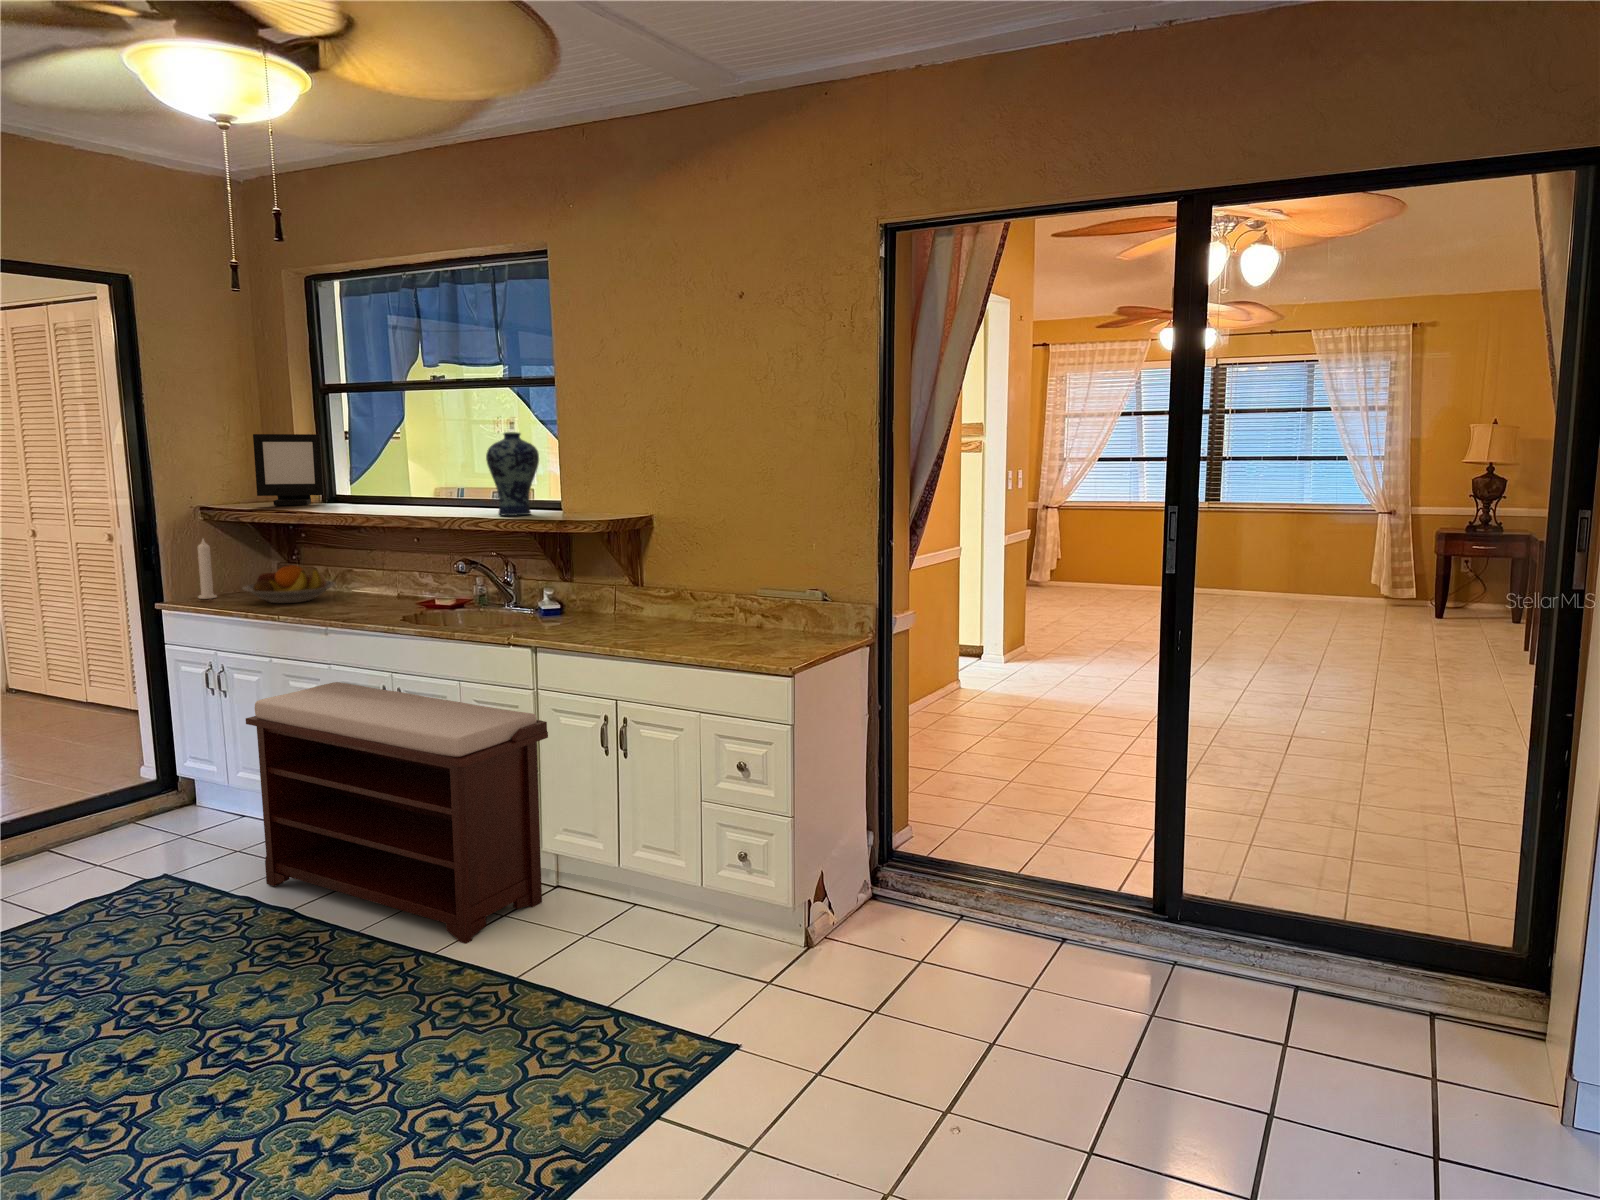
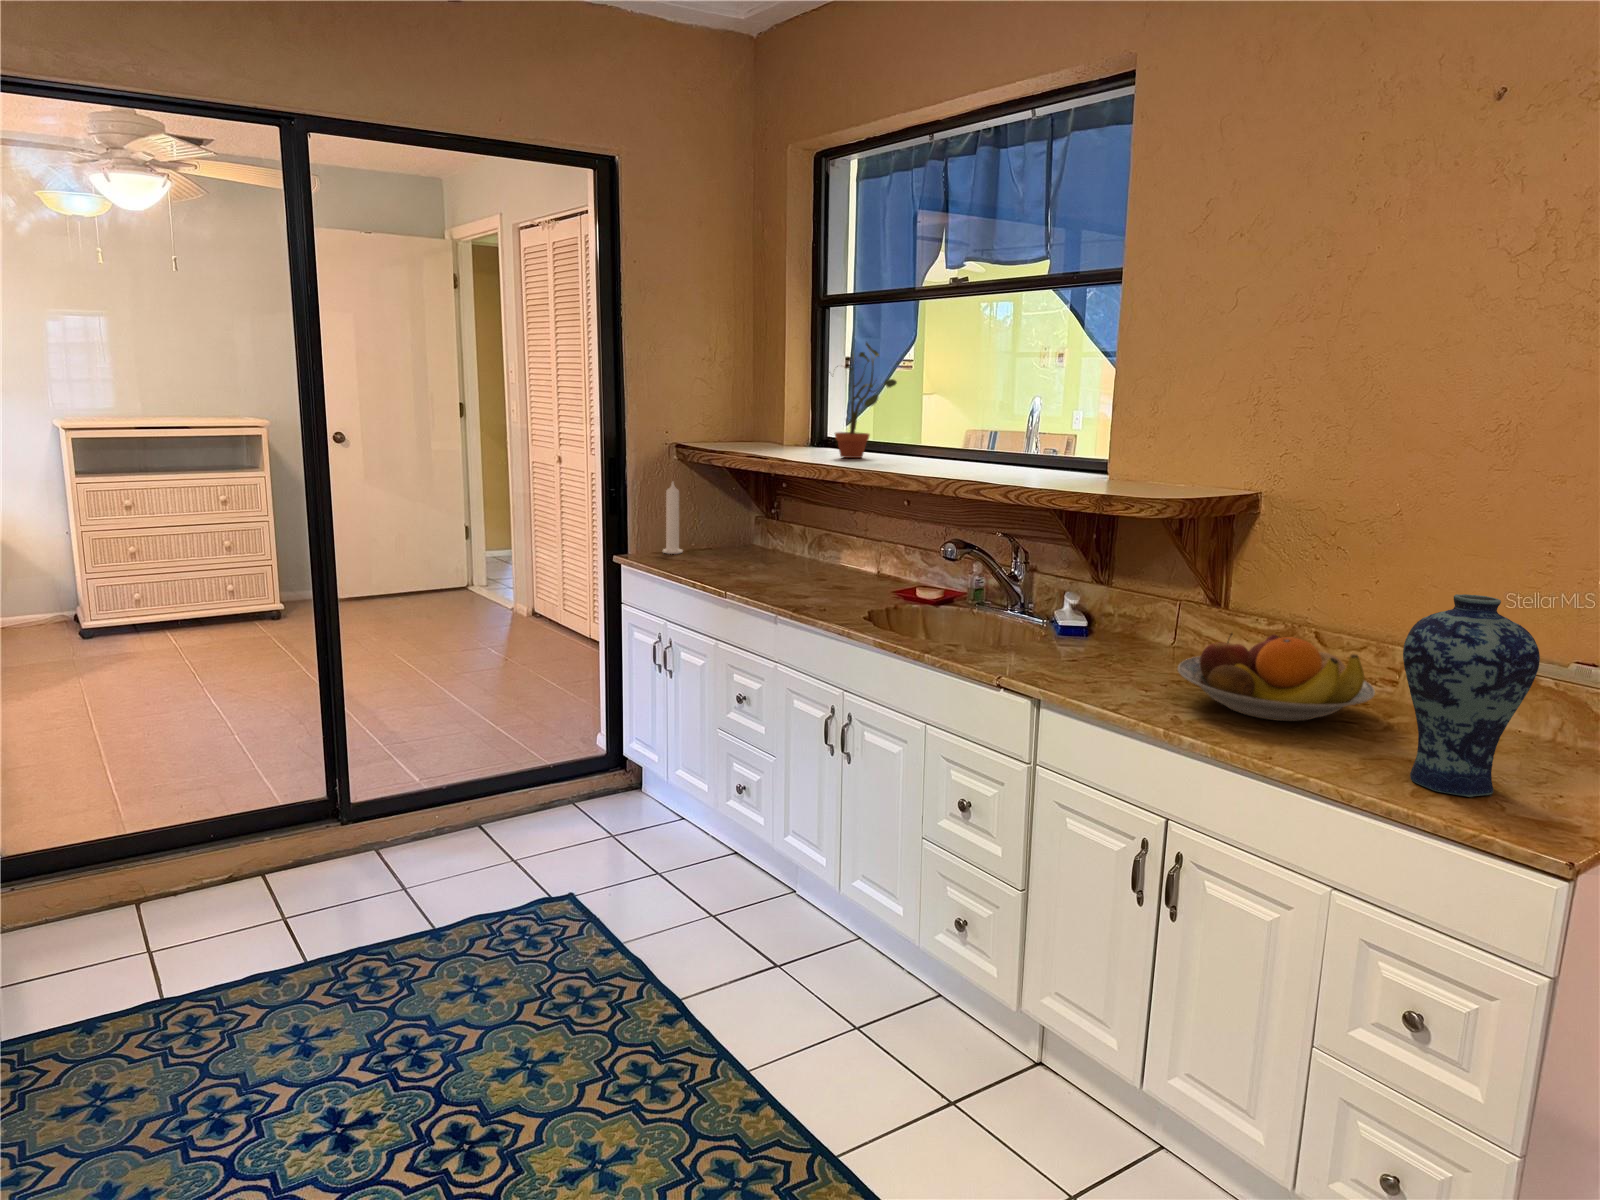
potted plant: none [344,421,399,509] -> present [829,343,897,458]
vase: present [486,432,539,515] -> present [1403,594,1540,797]
picture frame: present [253,434,324,505] -> none [736,357,813,447]
fruit bowl: present [242,565,335,603] -> present [1178,633,1375,721]
bench: present [246,682,548,944] -> none [656,691,1045,1153]

